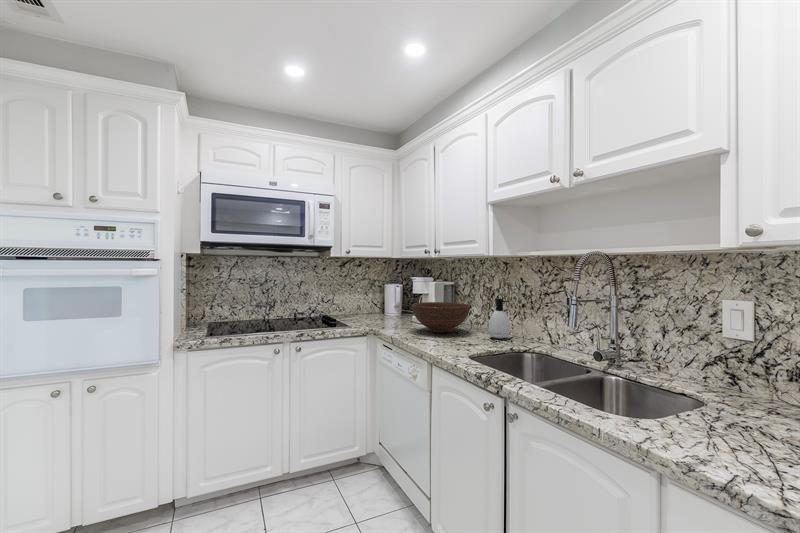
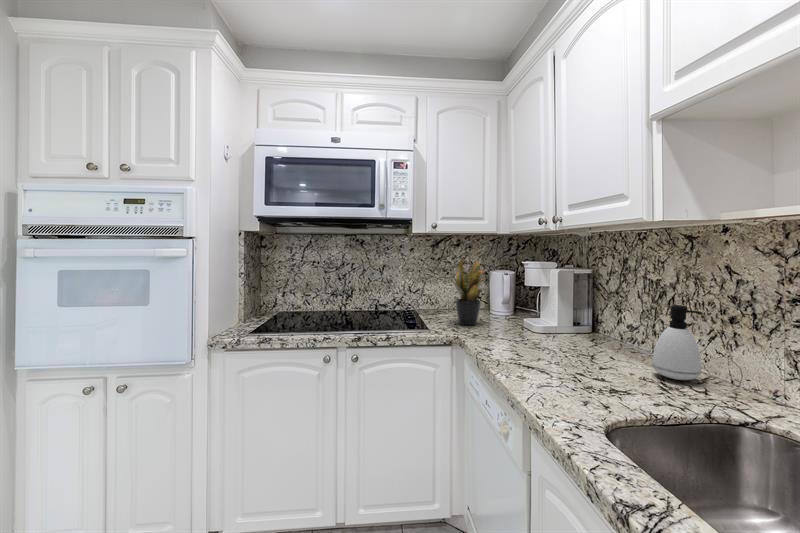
potted plant: none [360,272,392,323] -> present [453,259,486,325]
fruit bowl: present [412,302,470,333] -> none [515,301,617,354]

